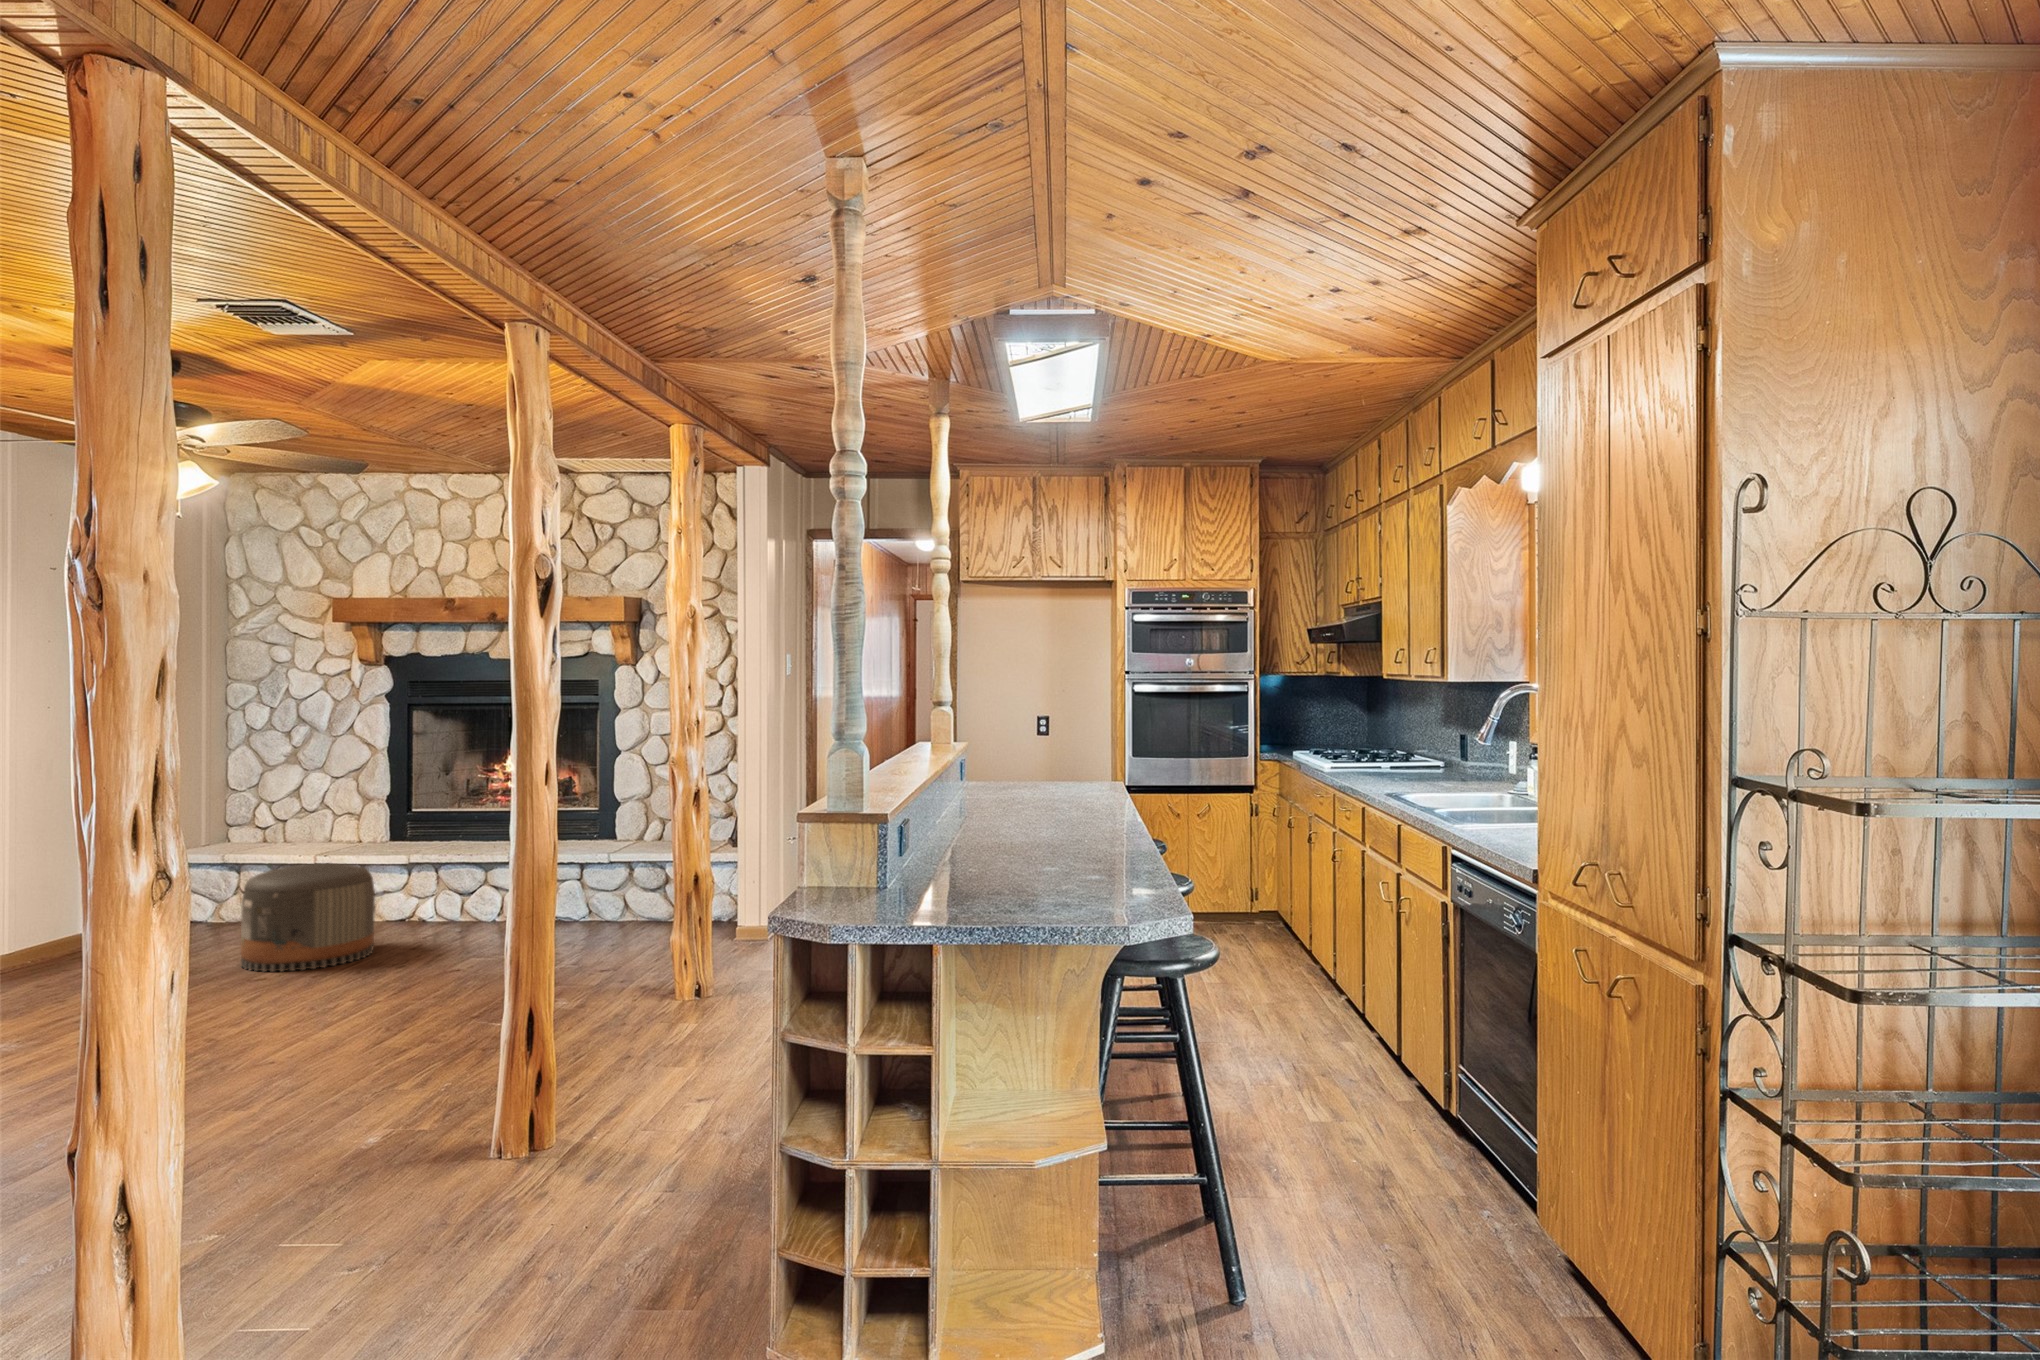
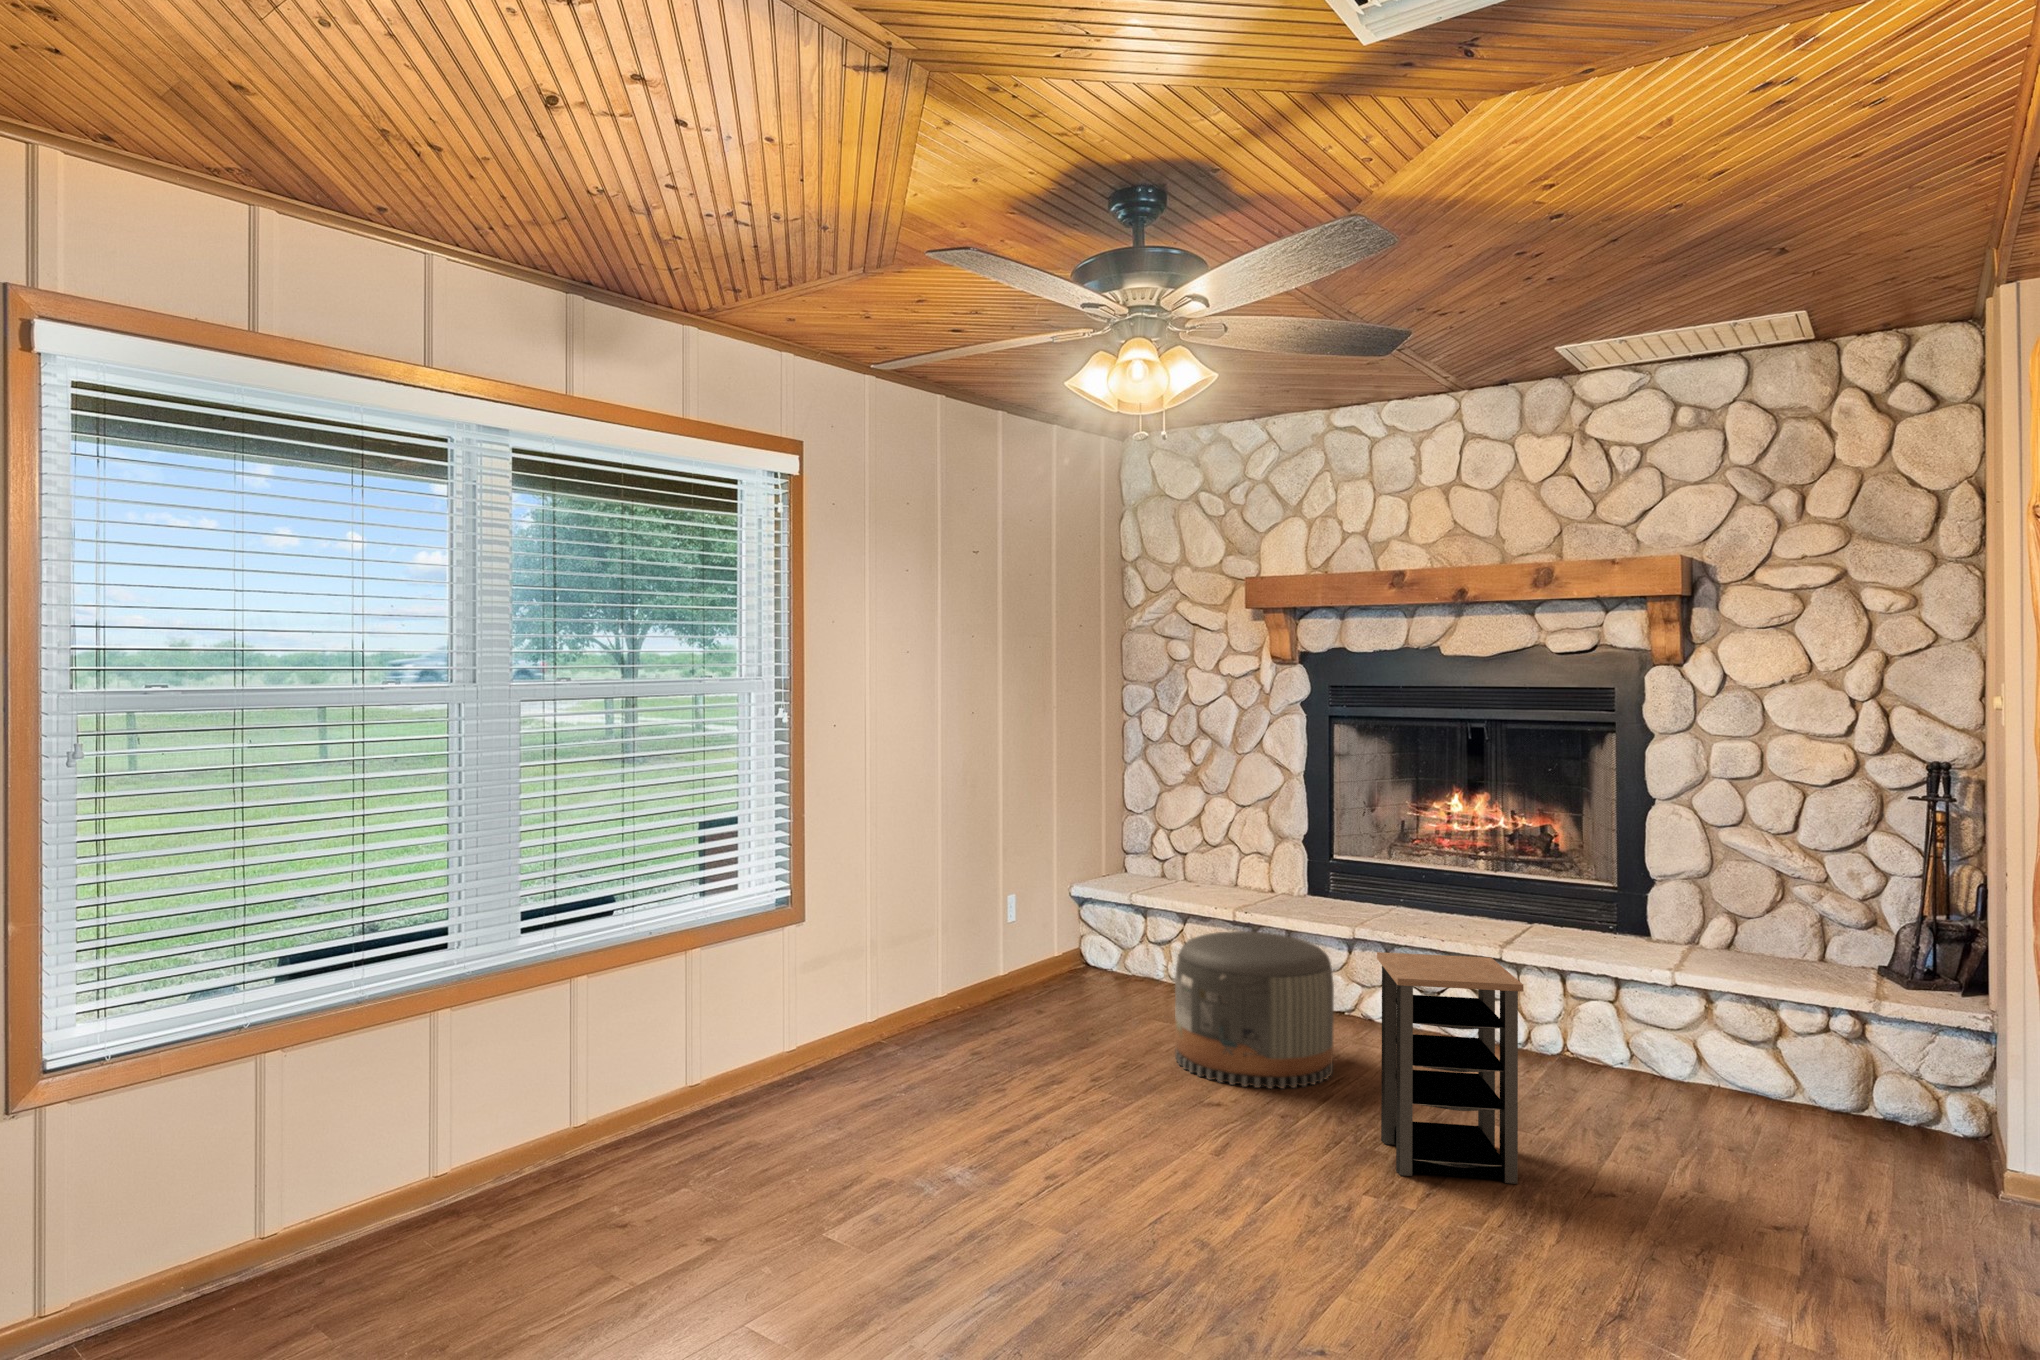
side table: none [381,854,468,995] -> present [1377,952,1524,1184]

